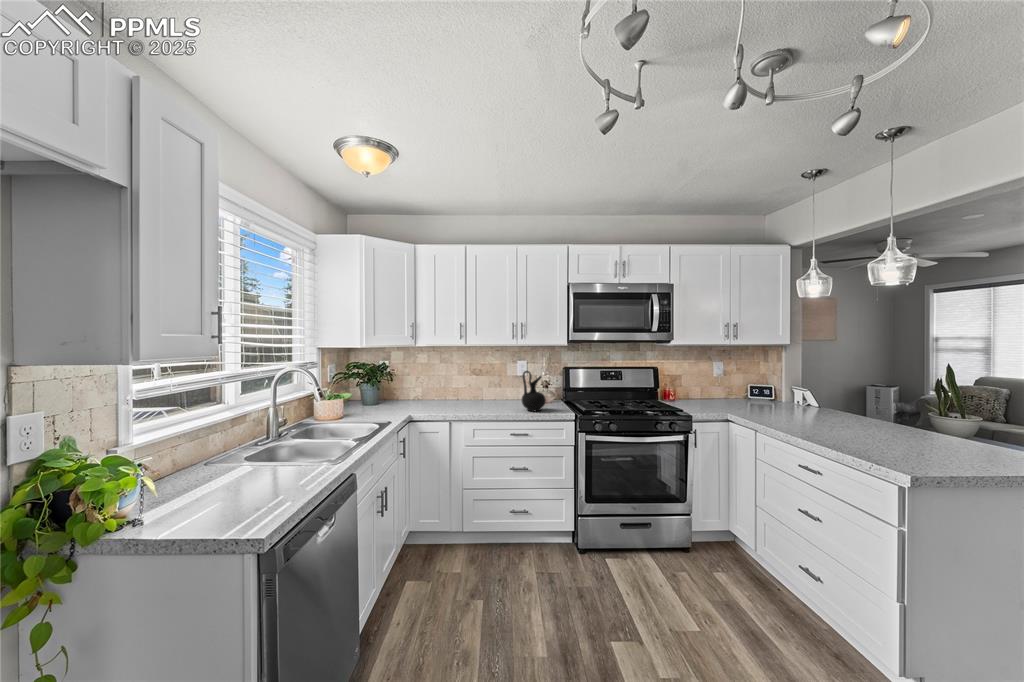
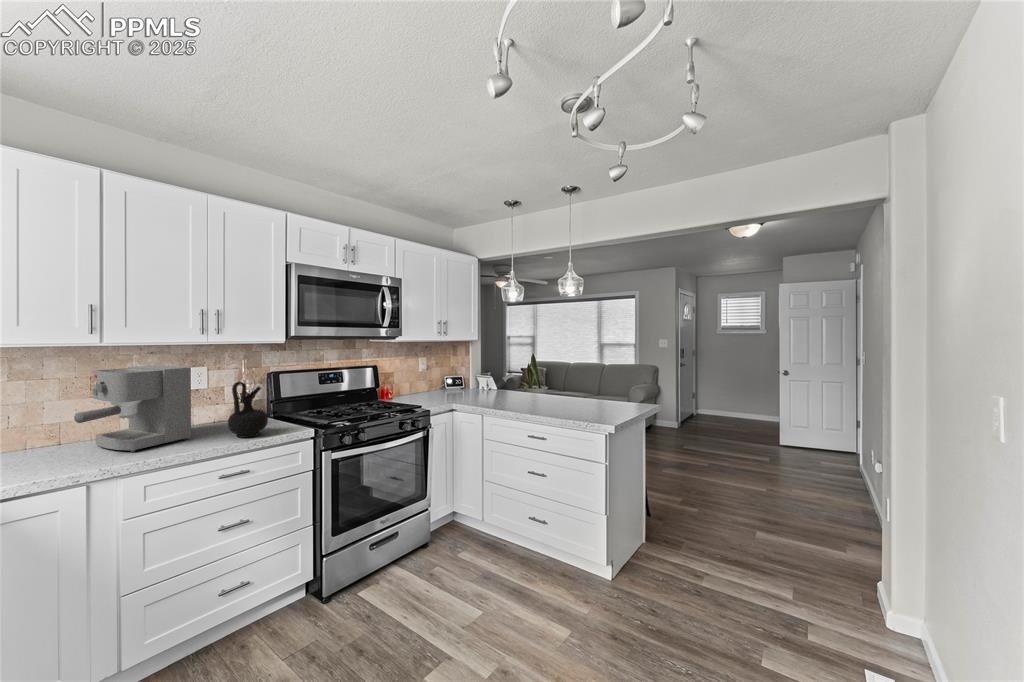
coffee maker: none [451,359,505,409] -> present [74,365,191,452]

